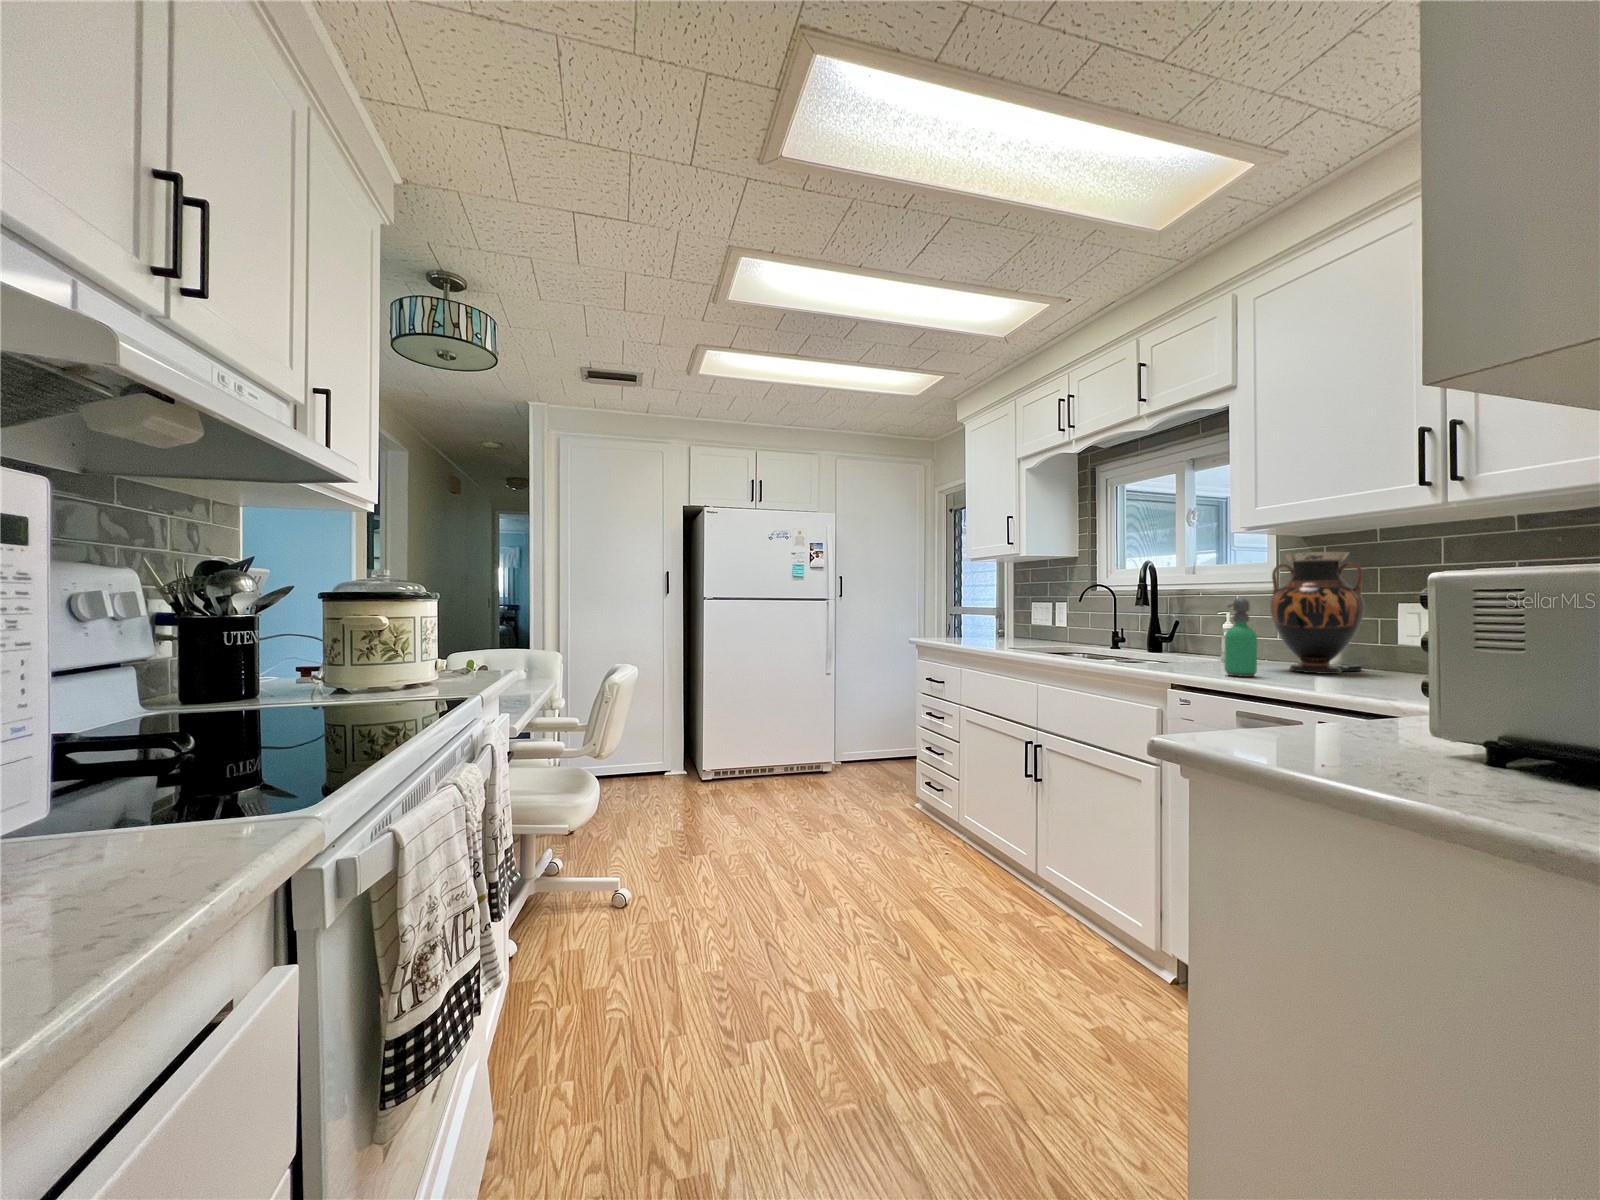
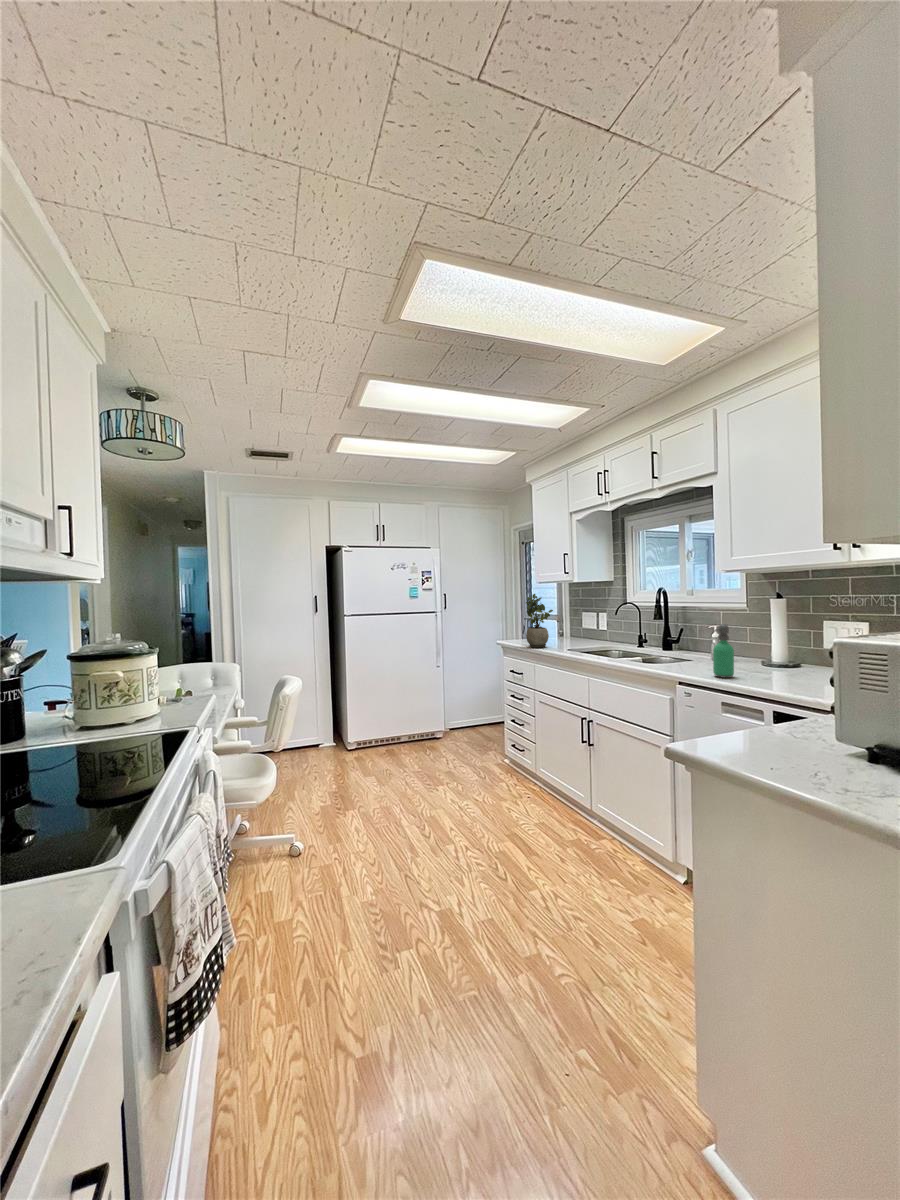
vase: present [1270,552,1365,674] -> none [743,590,802,672]
potted plant: none [949,573,988,648] -> present [526,594,553,648]

